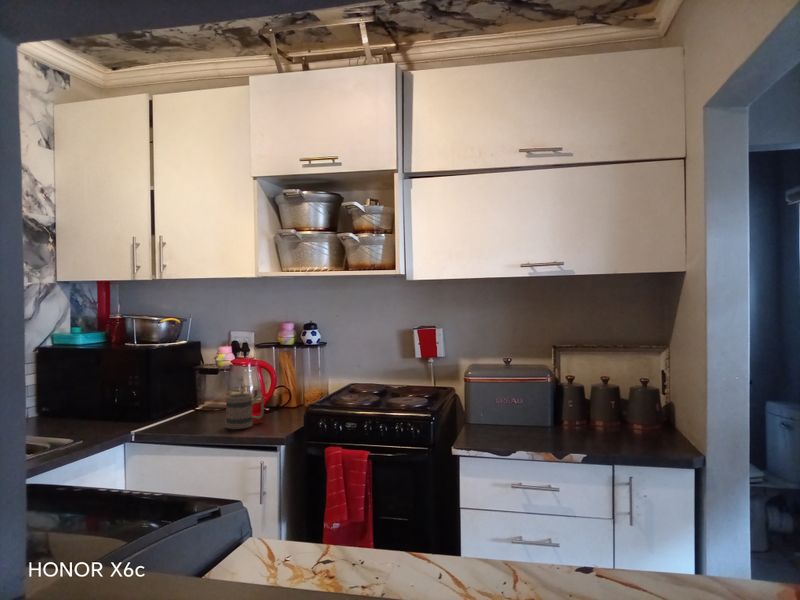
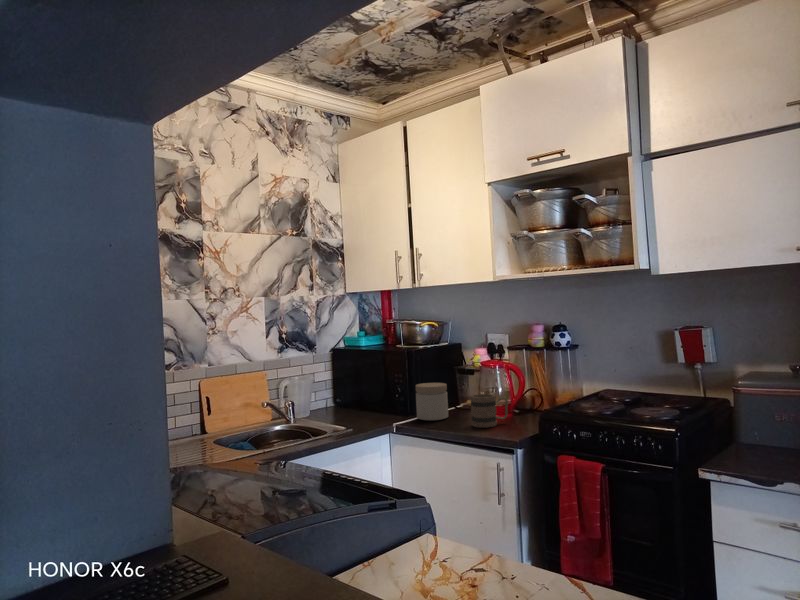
jar: none [156,384,194,426] -> present [416,383,448,421]

